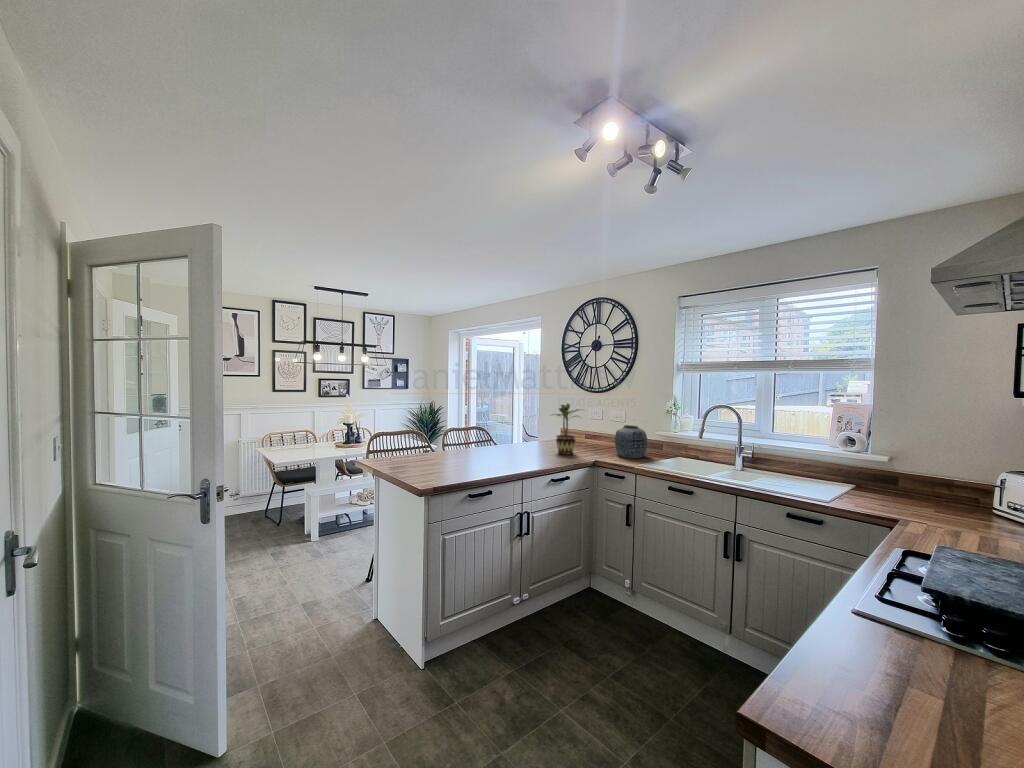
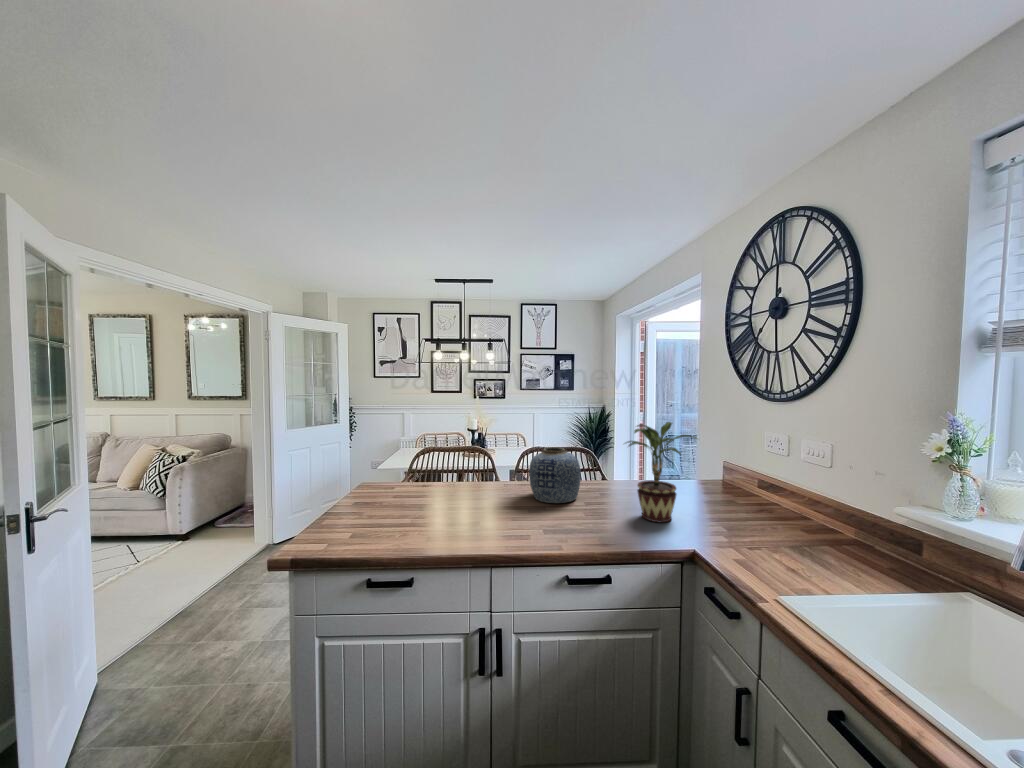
vase: present [615,425,647,458] -> present [529,447,581,503]

